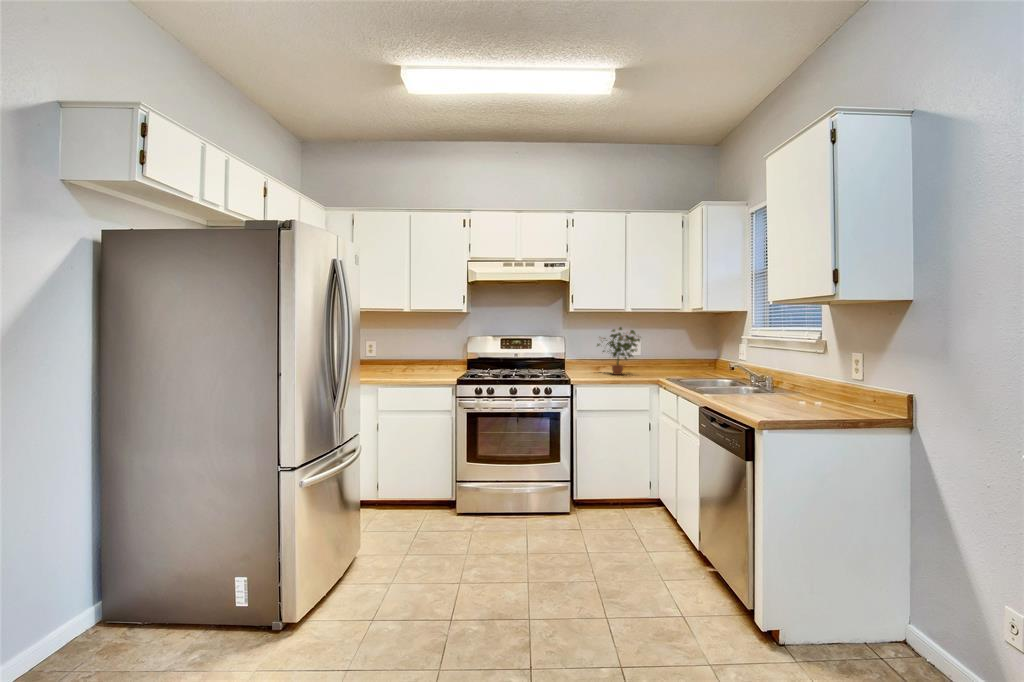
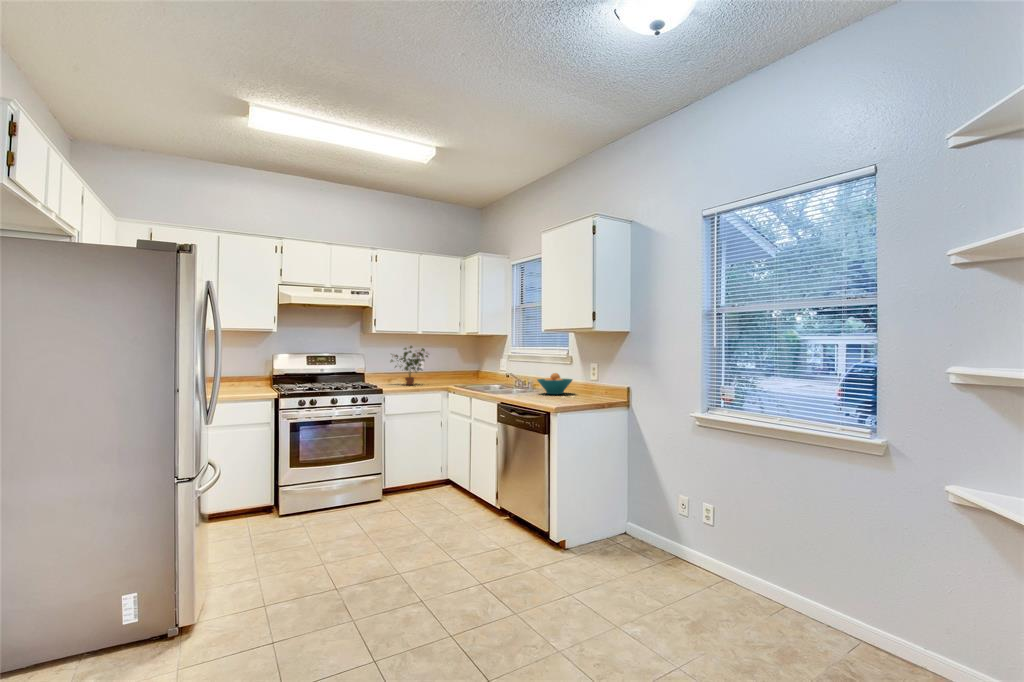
fruit bowl: none [774,373,844,409] -> present [537,373,572,394]

